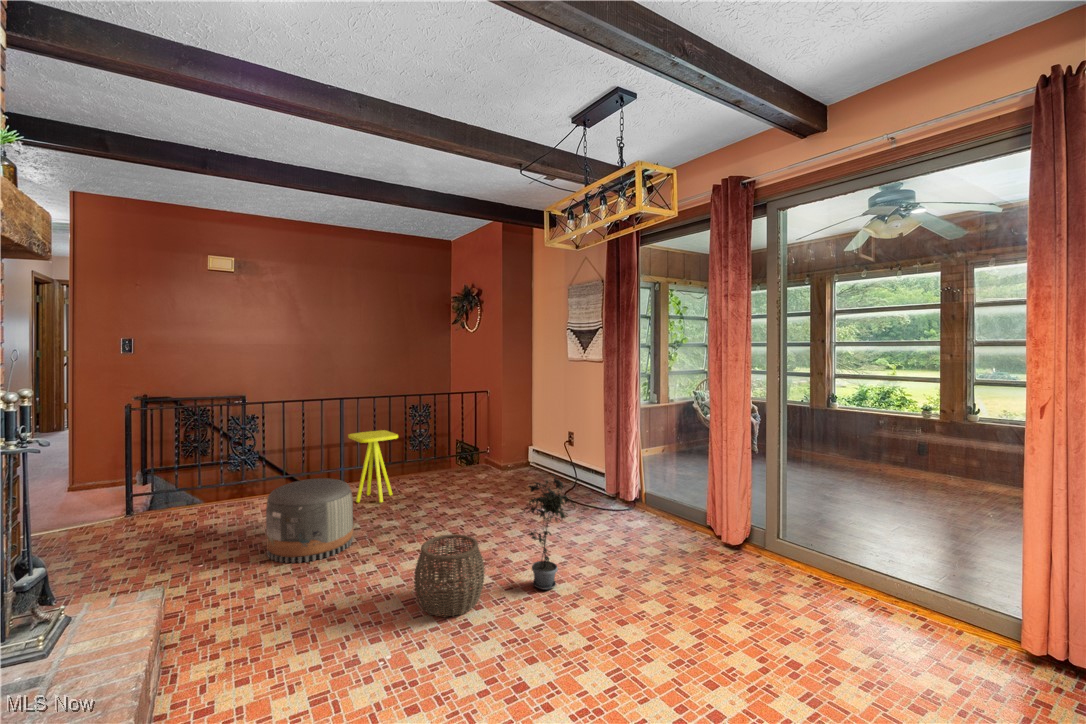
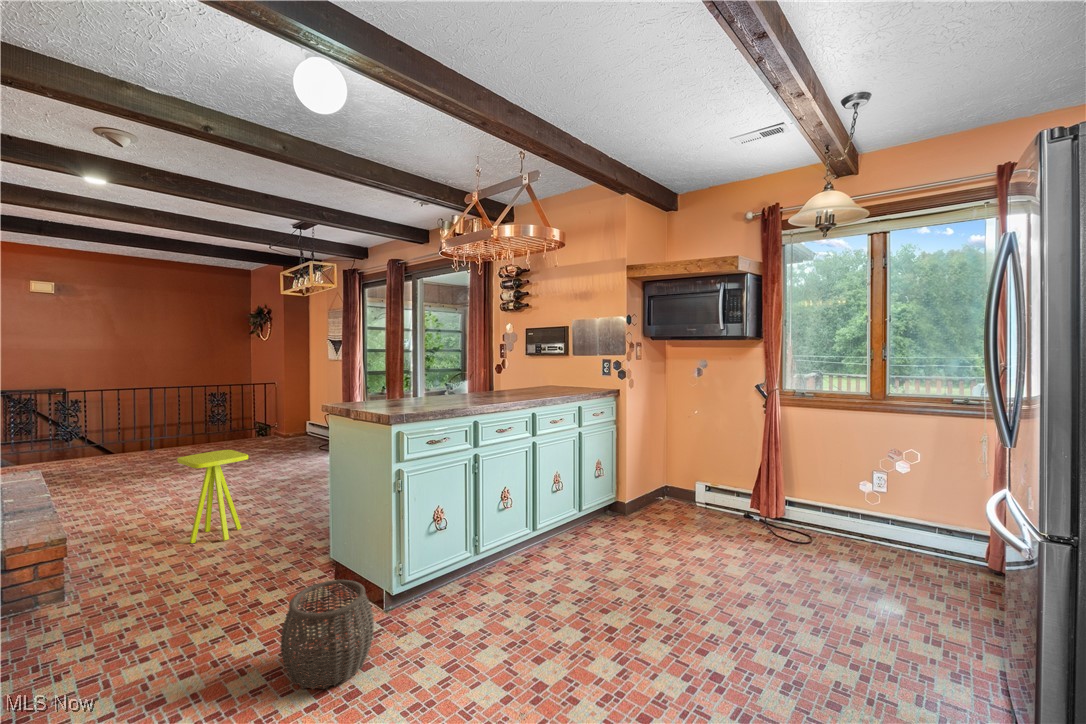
potted plant: present [524,474,575,590] -> none [419,495,482,631]
pouf: present [266,478,353,563] -> none [50,520,188,644]

